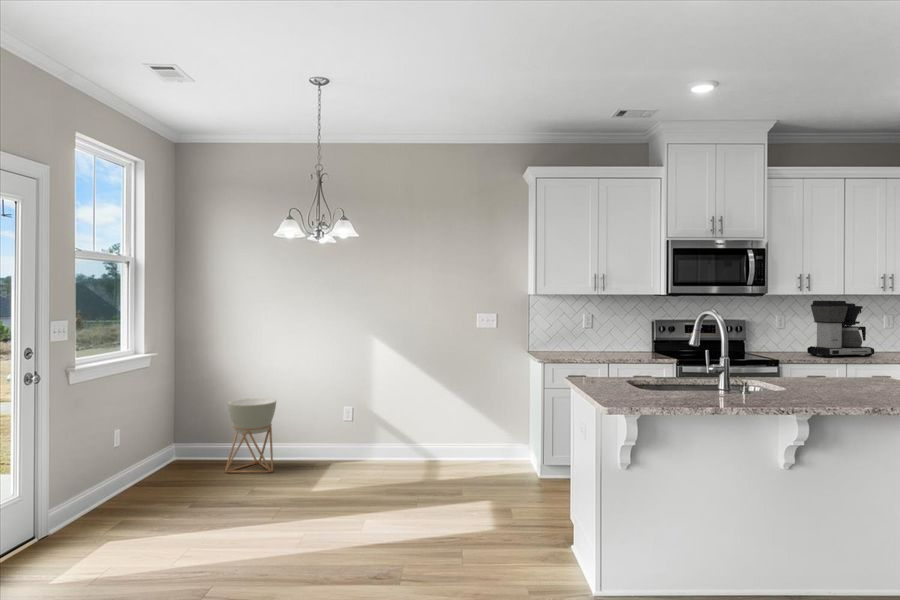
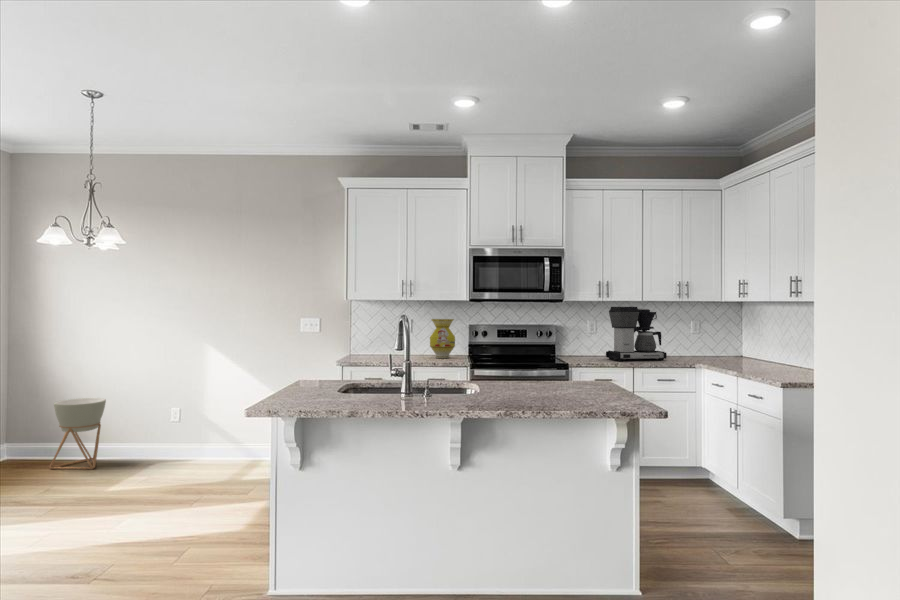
vase: none [622,314,649,355] -> present [430,319,455,358]

